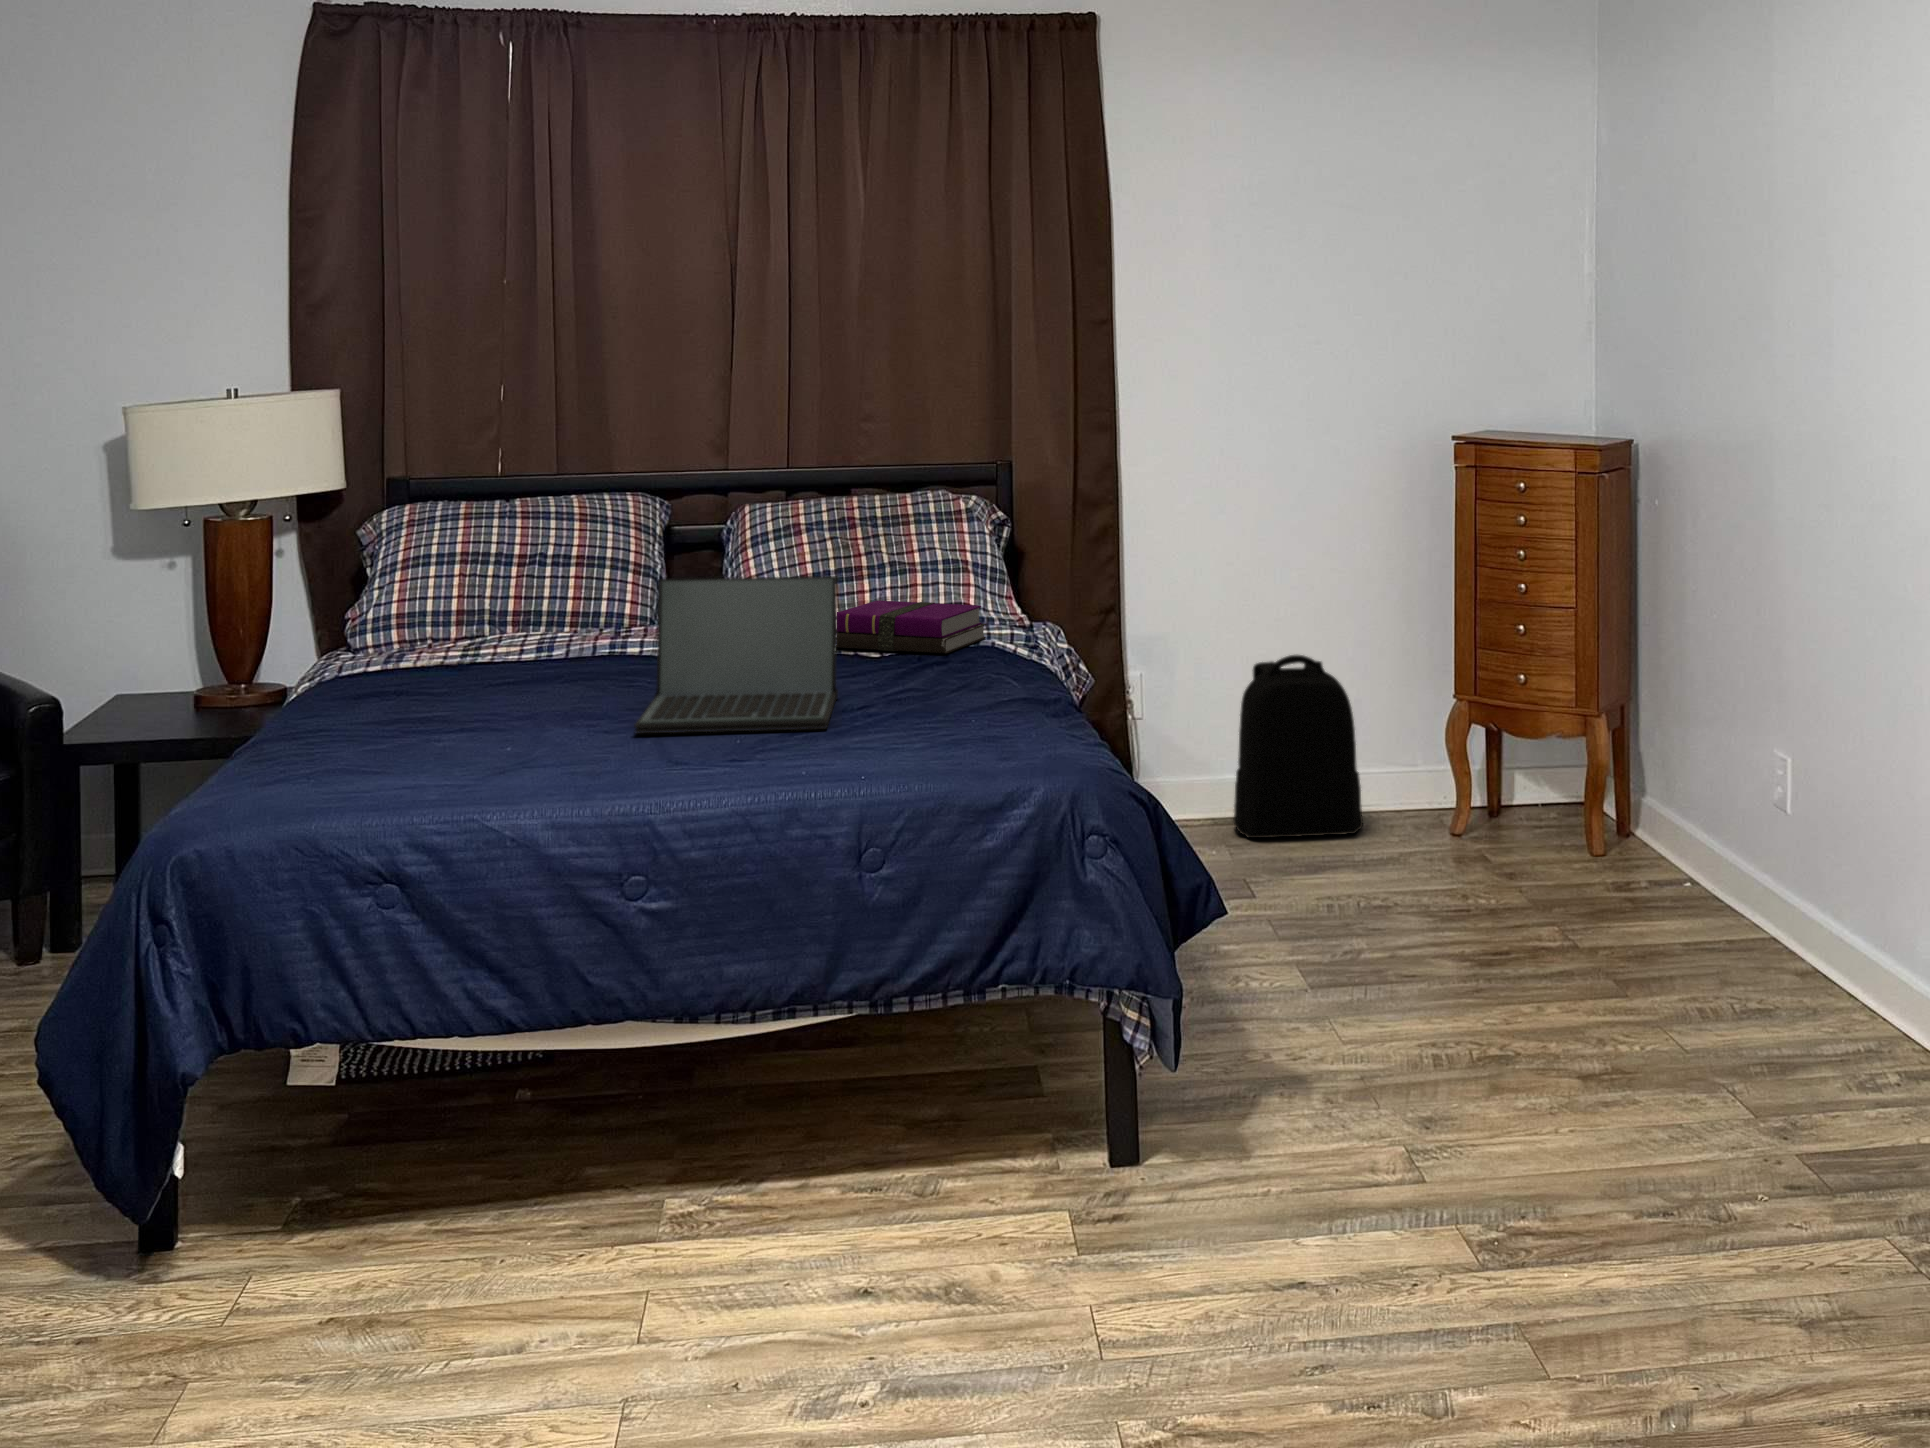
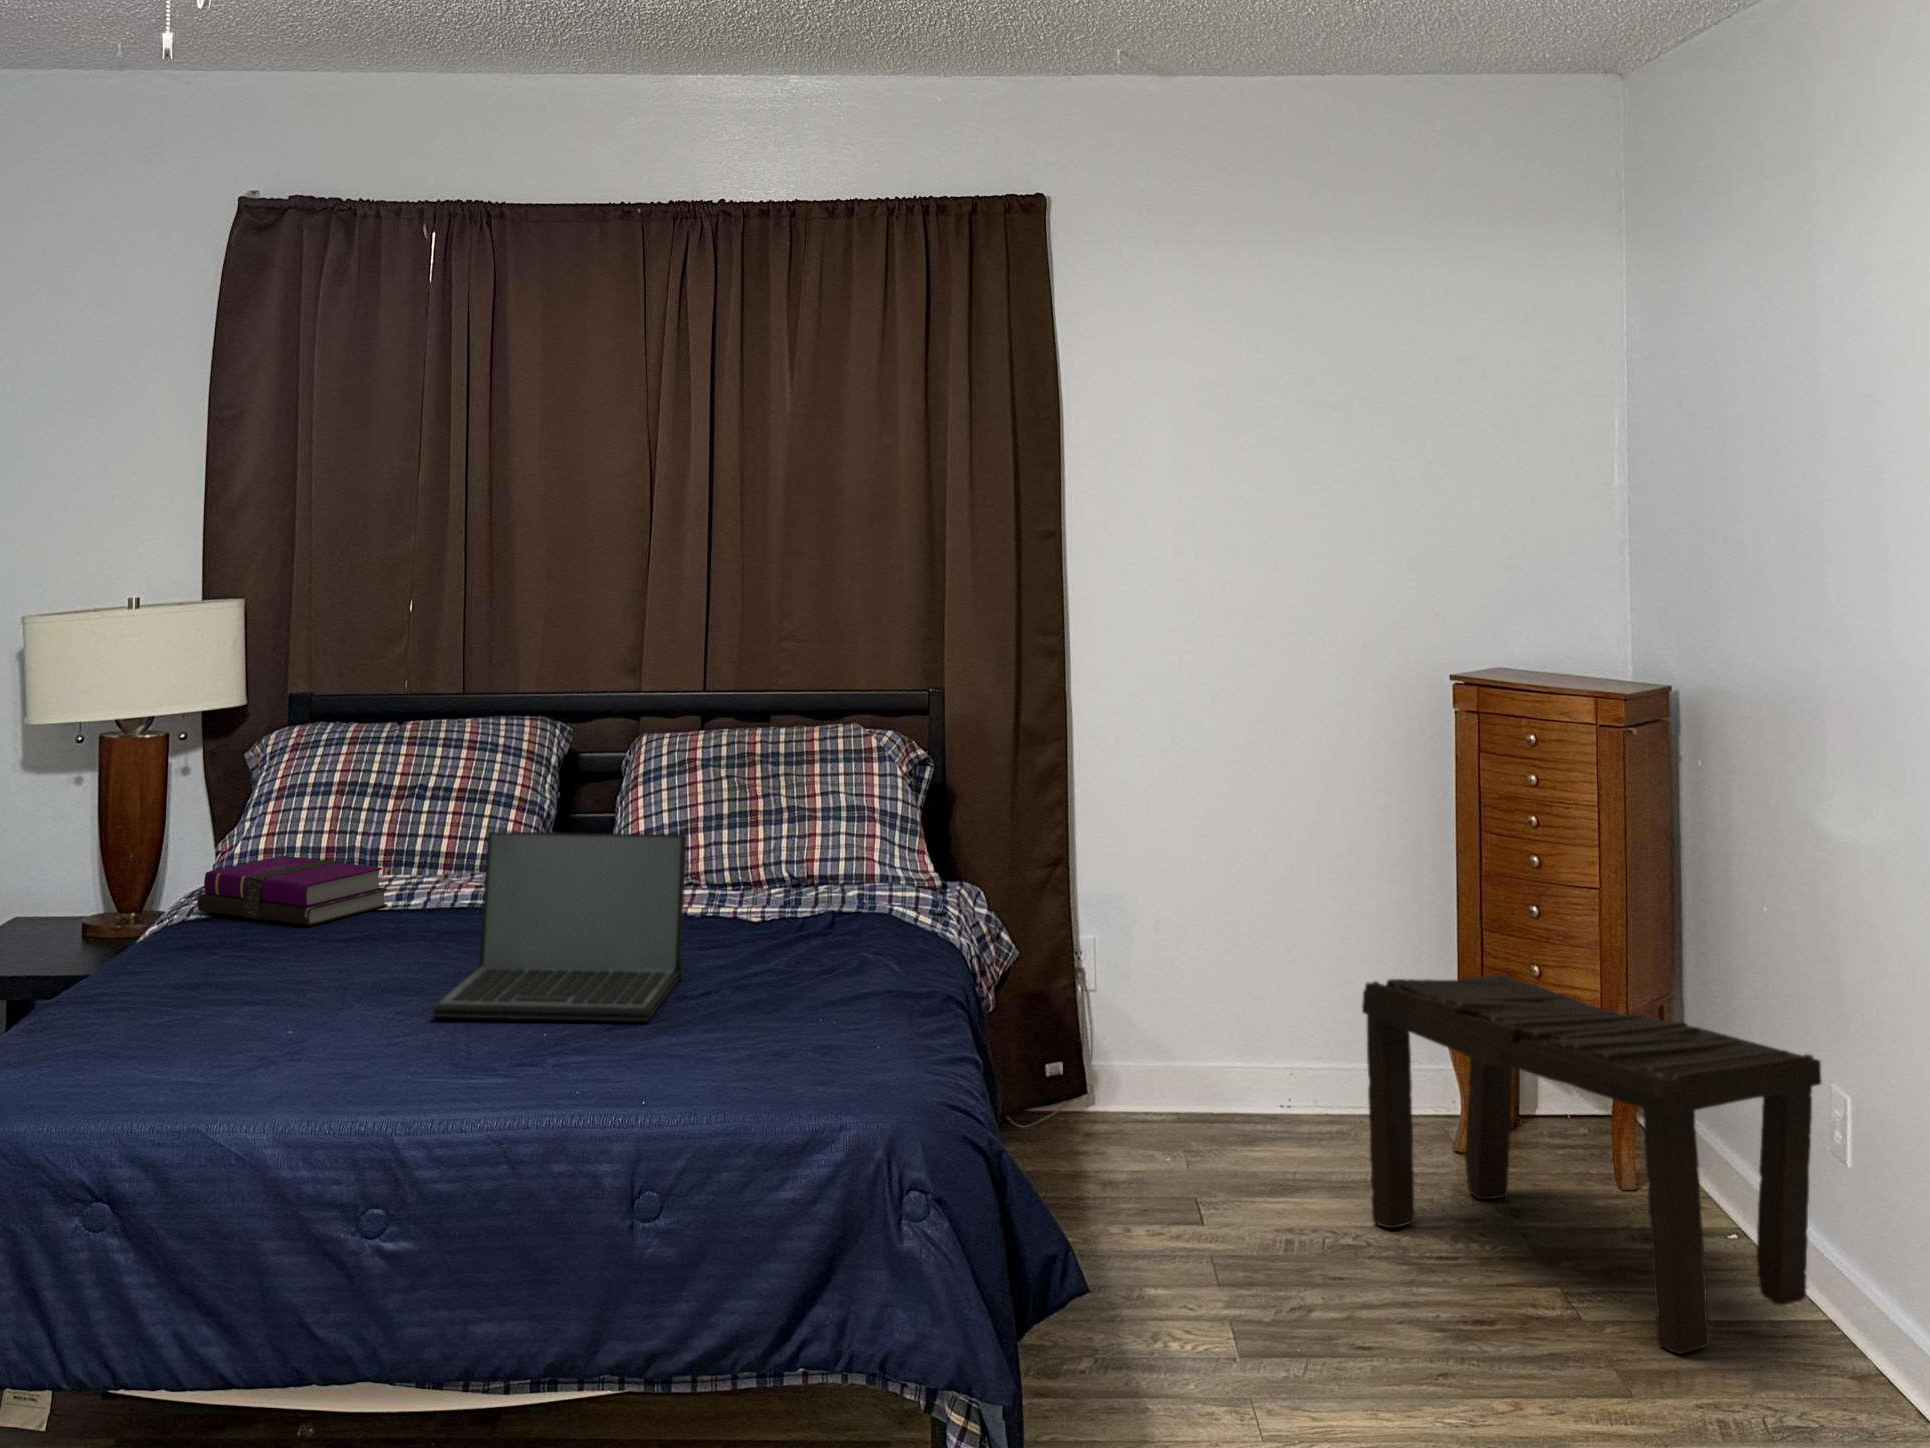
notebook: present [836,600,986,653] -> present [197,856,388,925]
backpack: present [1233,655,1363,838] -> none [1197,927,1351,1145]
bench: none [1387,680,1767,963] -> present [1362,973,1821,1354]

